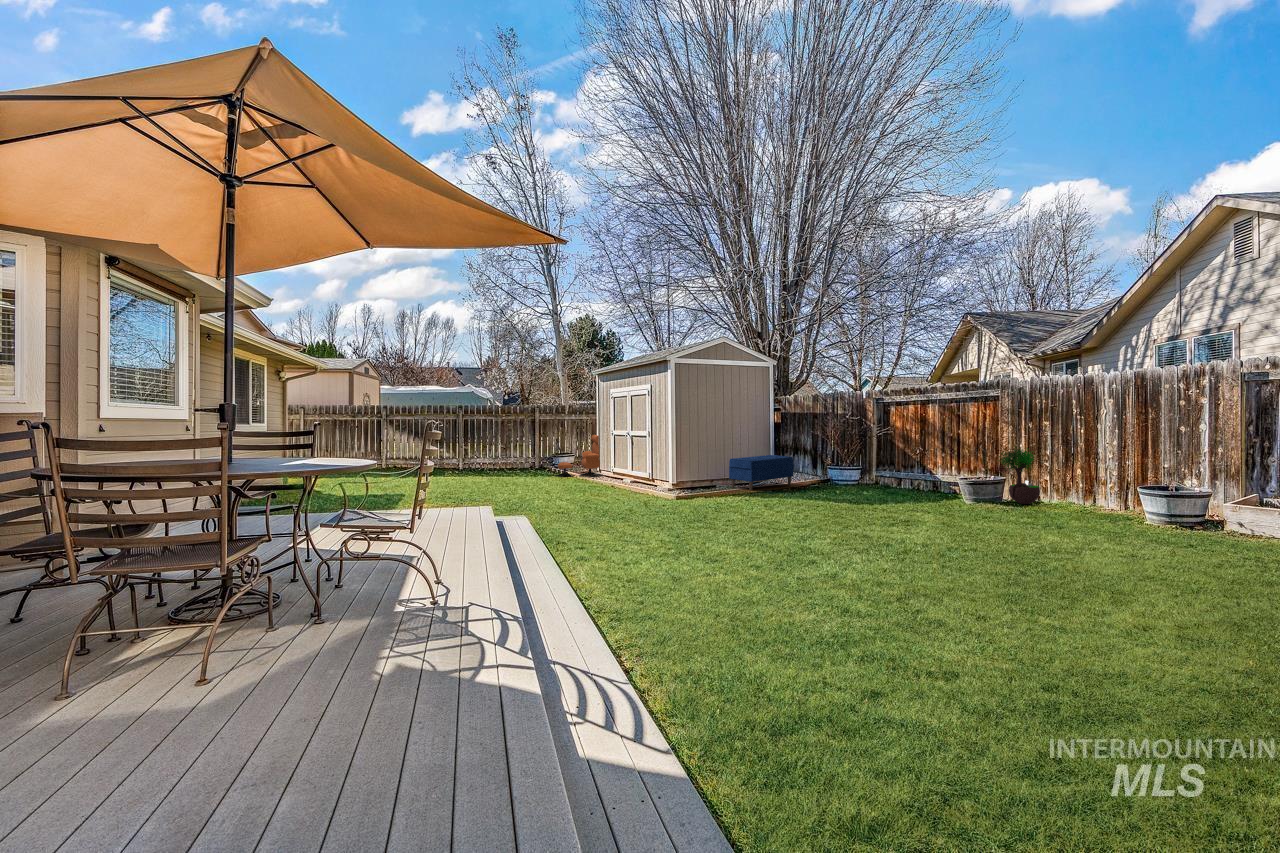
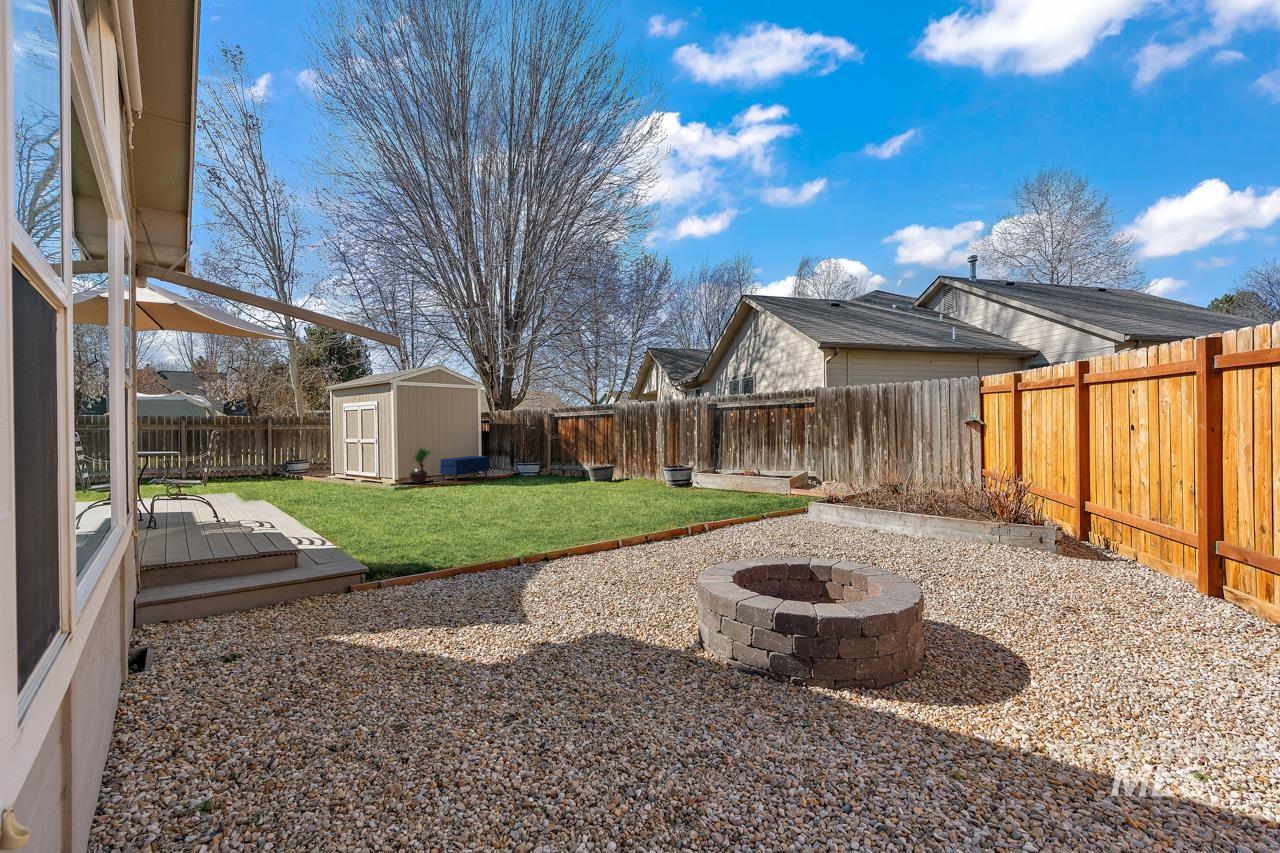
lounge chair: present [556,435,602,477] -> none [291,444,336,480]
potted tree: present [999,447,1040,504] -> present [410,449,430,484]

